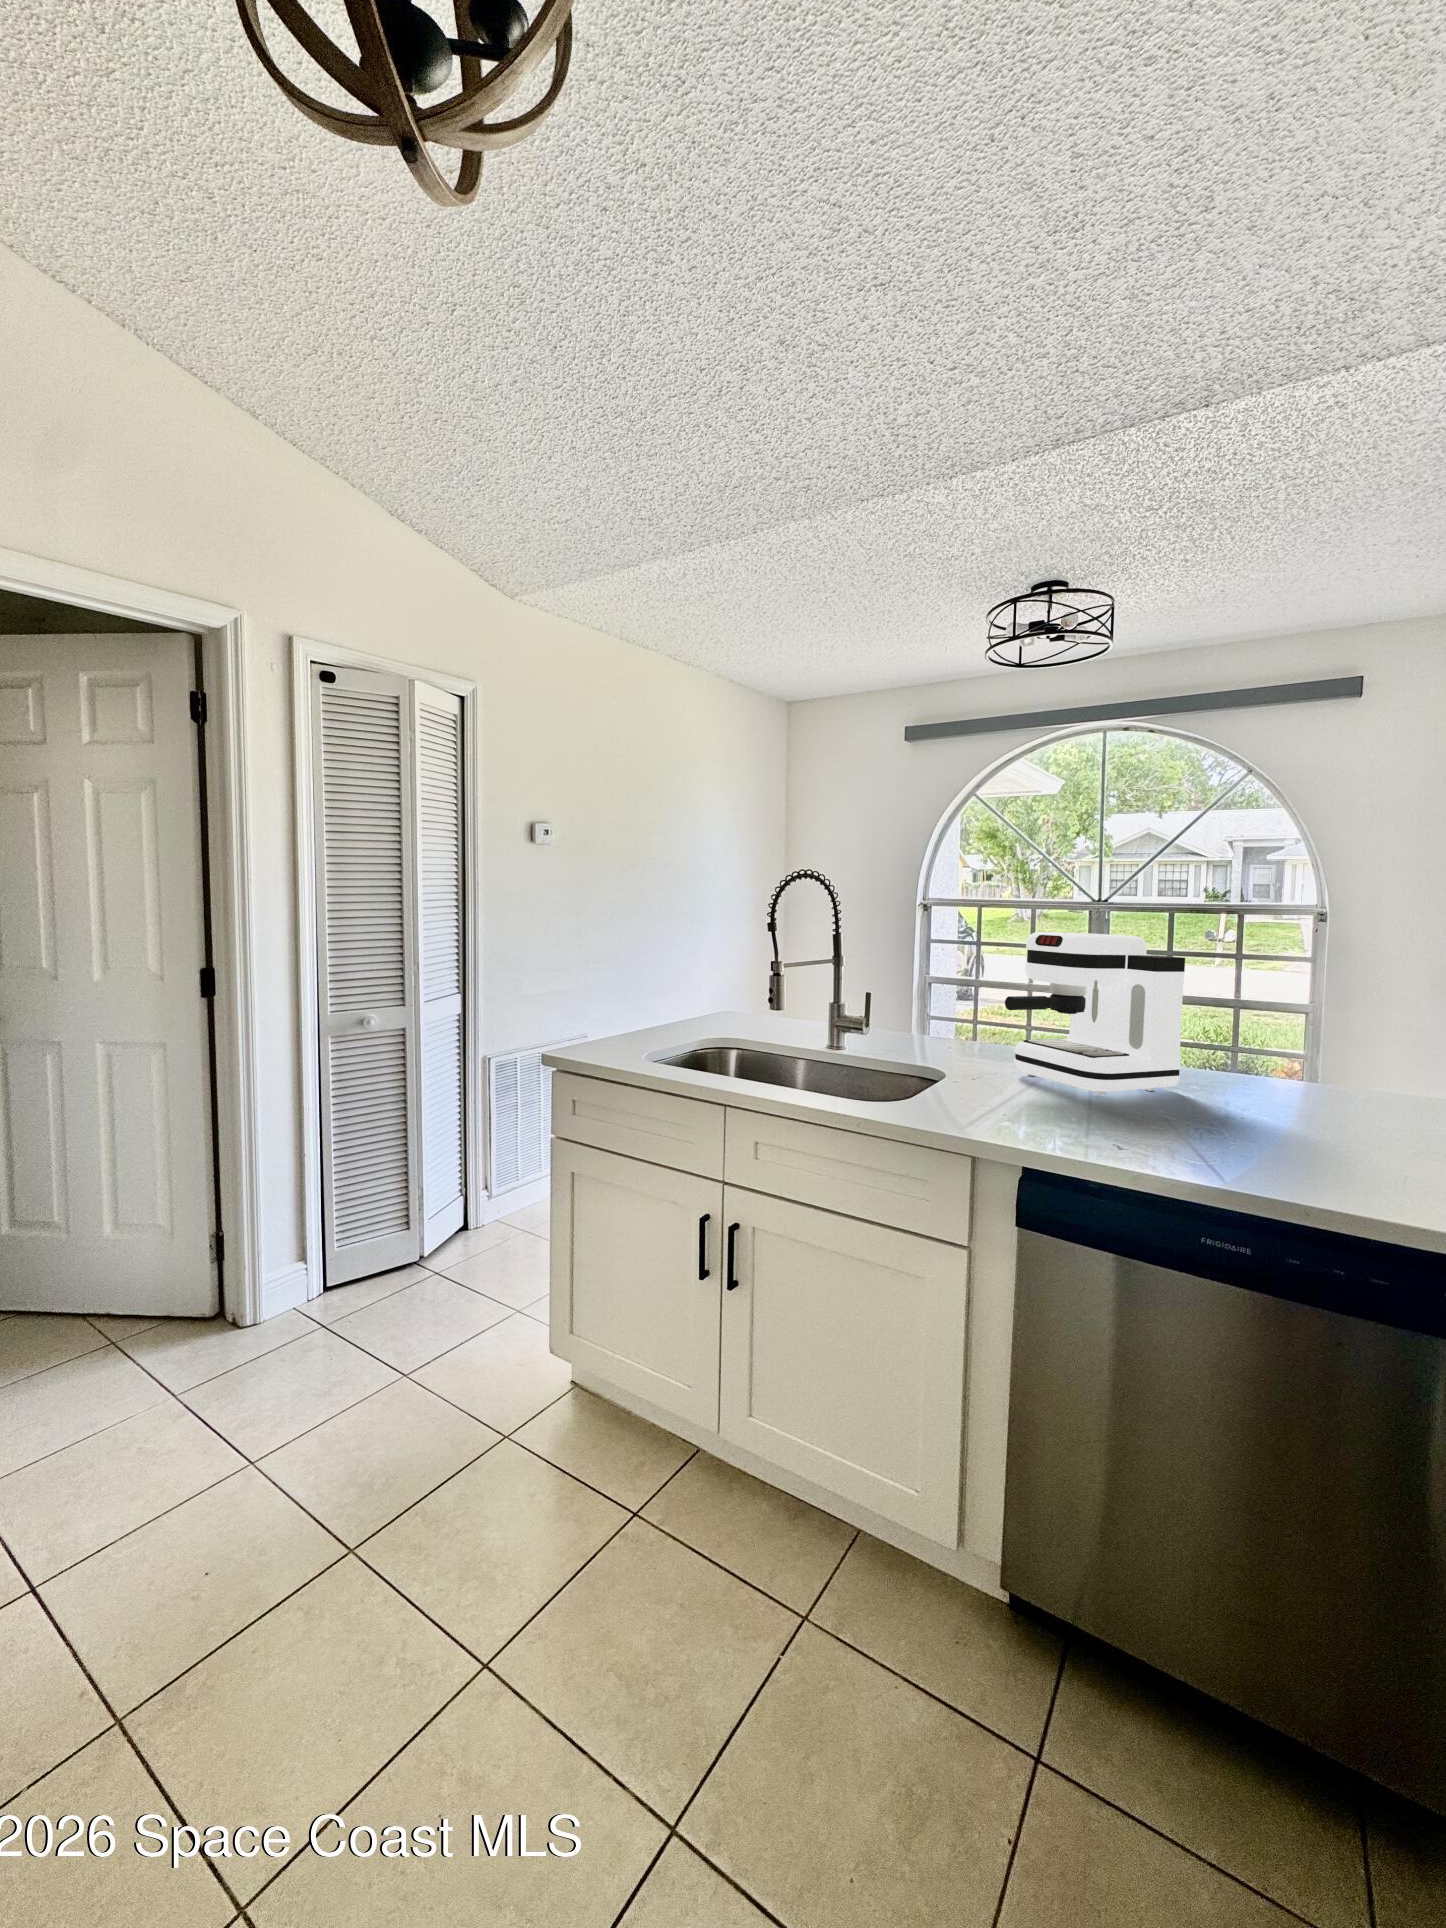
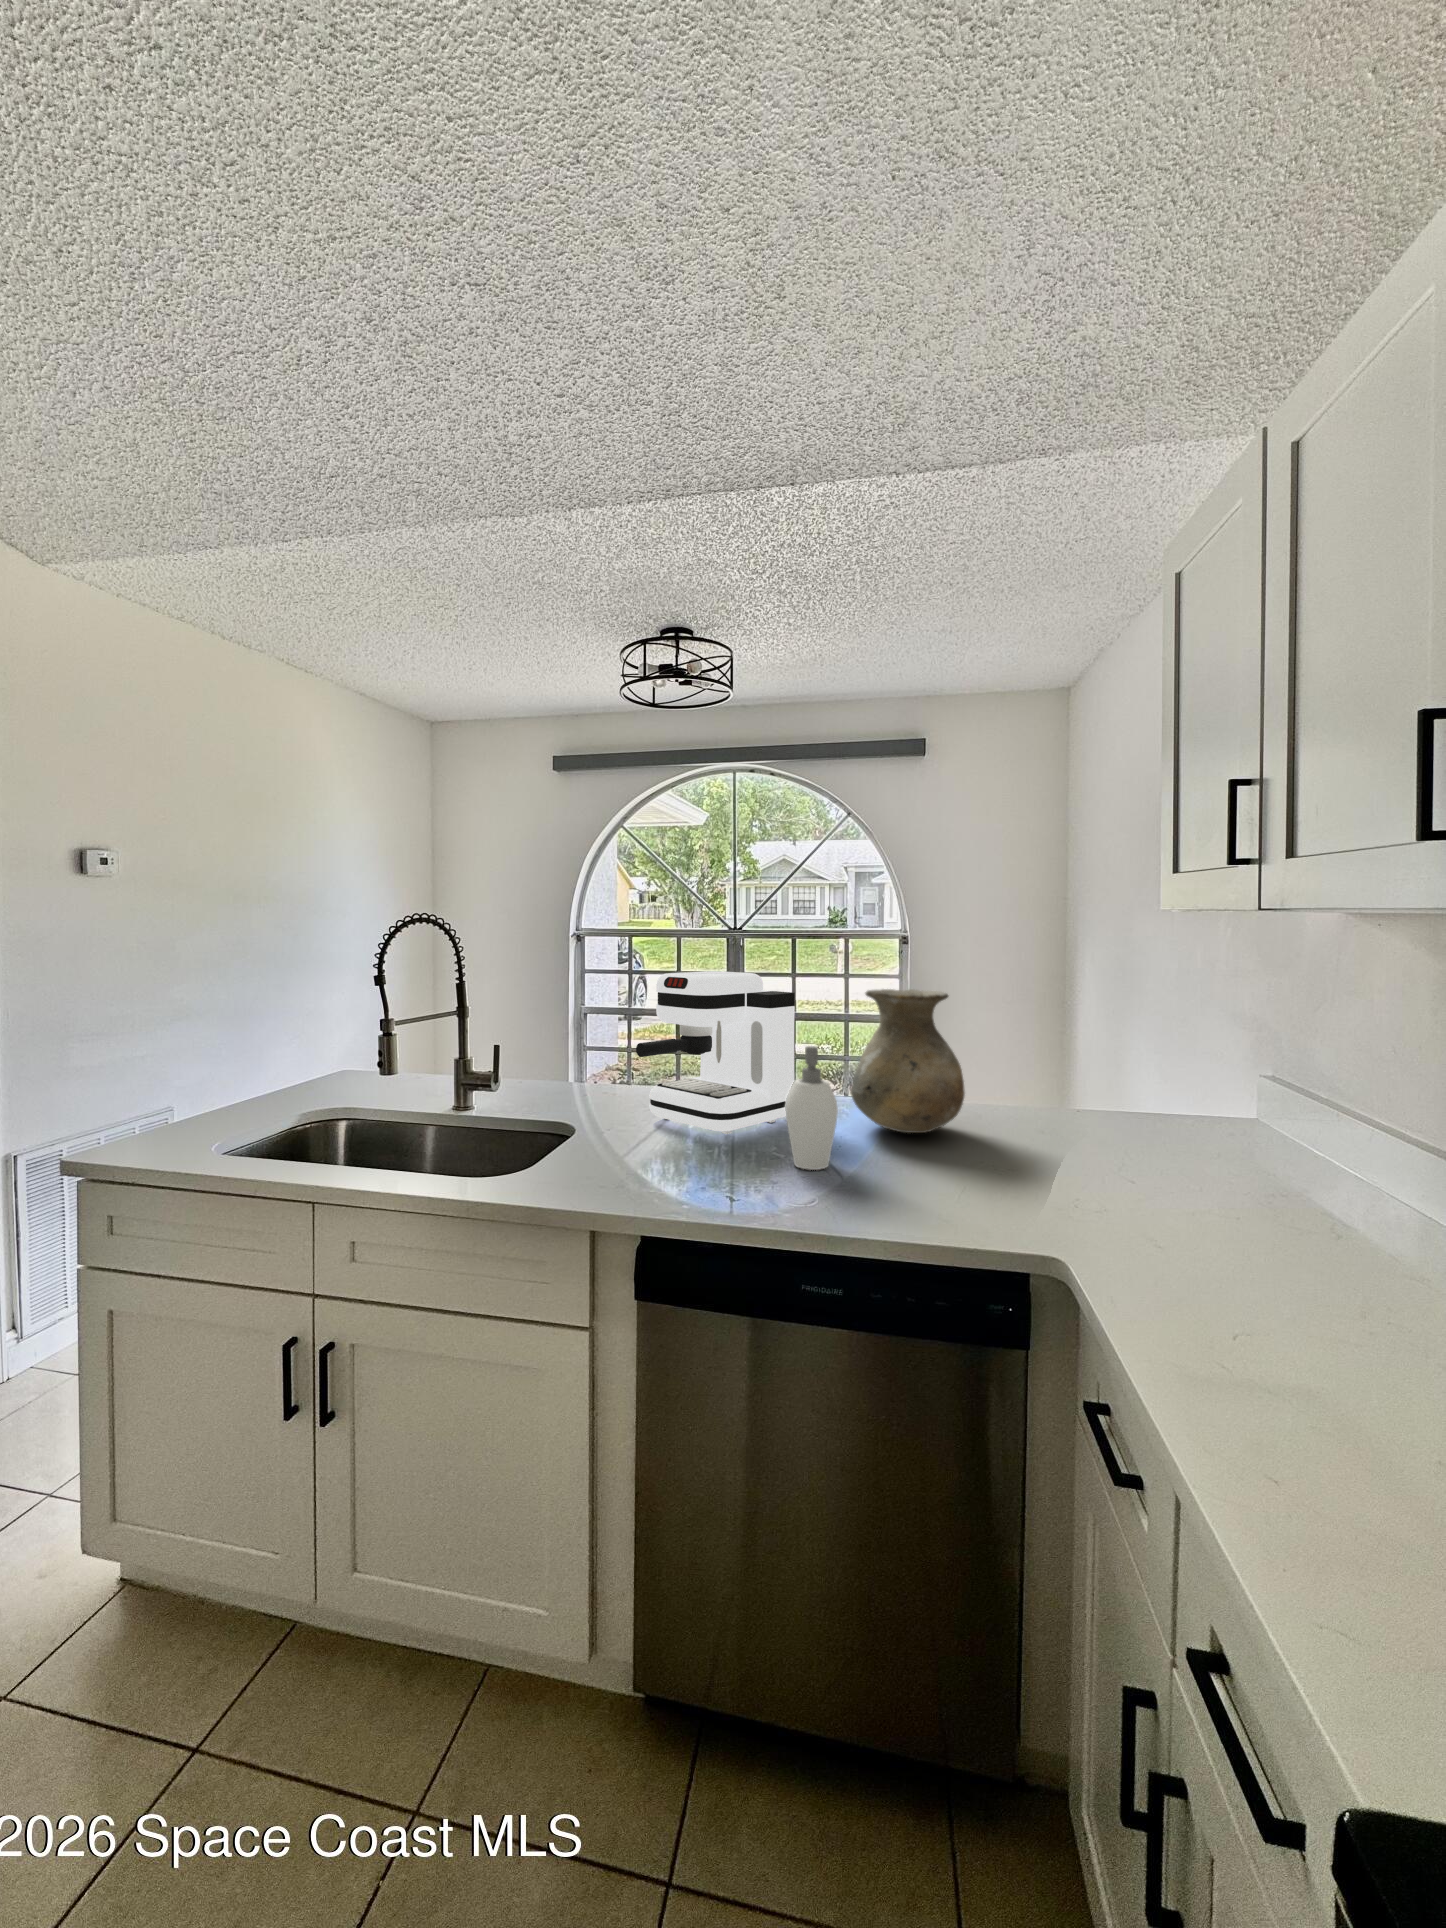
vase: none [1252,959,1408,1120] -> present [851,989,965,1133]
soap dispenser: none [1173,1009,1249,1137] -> present [785,1046,838,1170]

